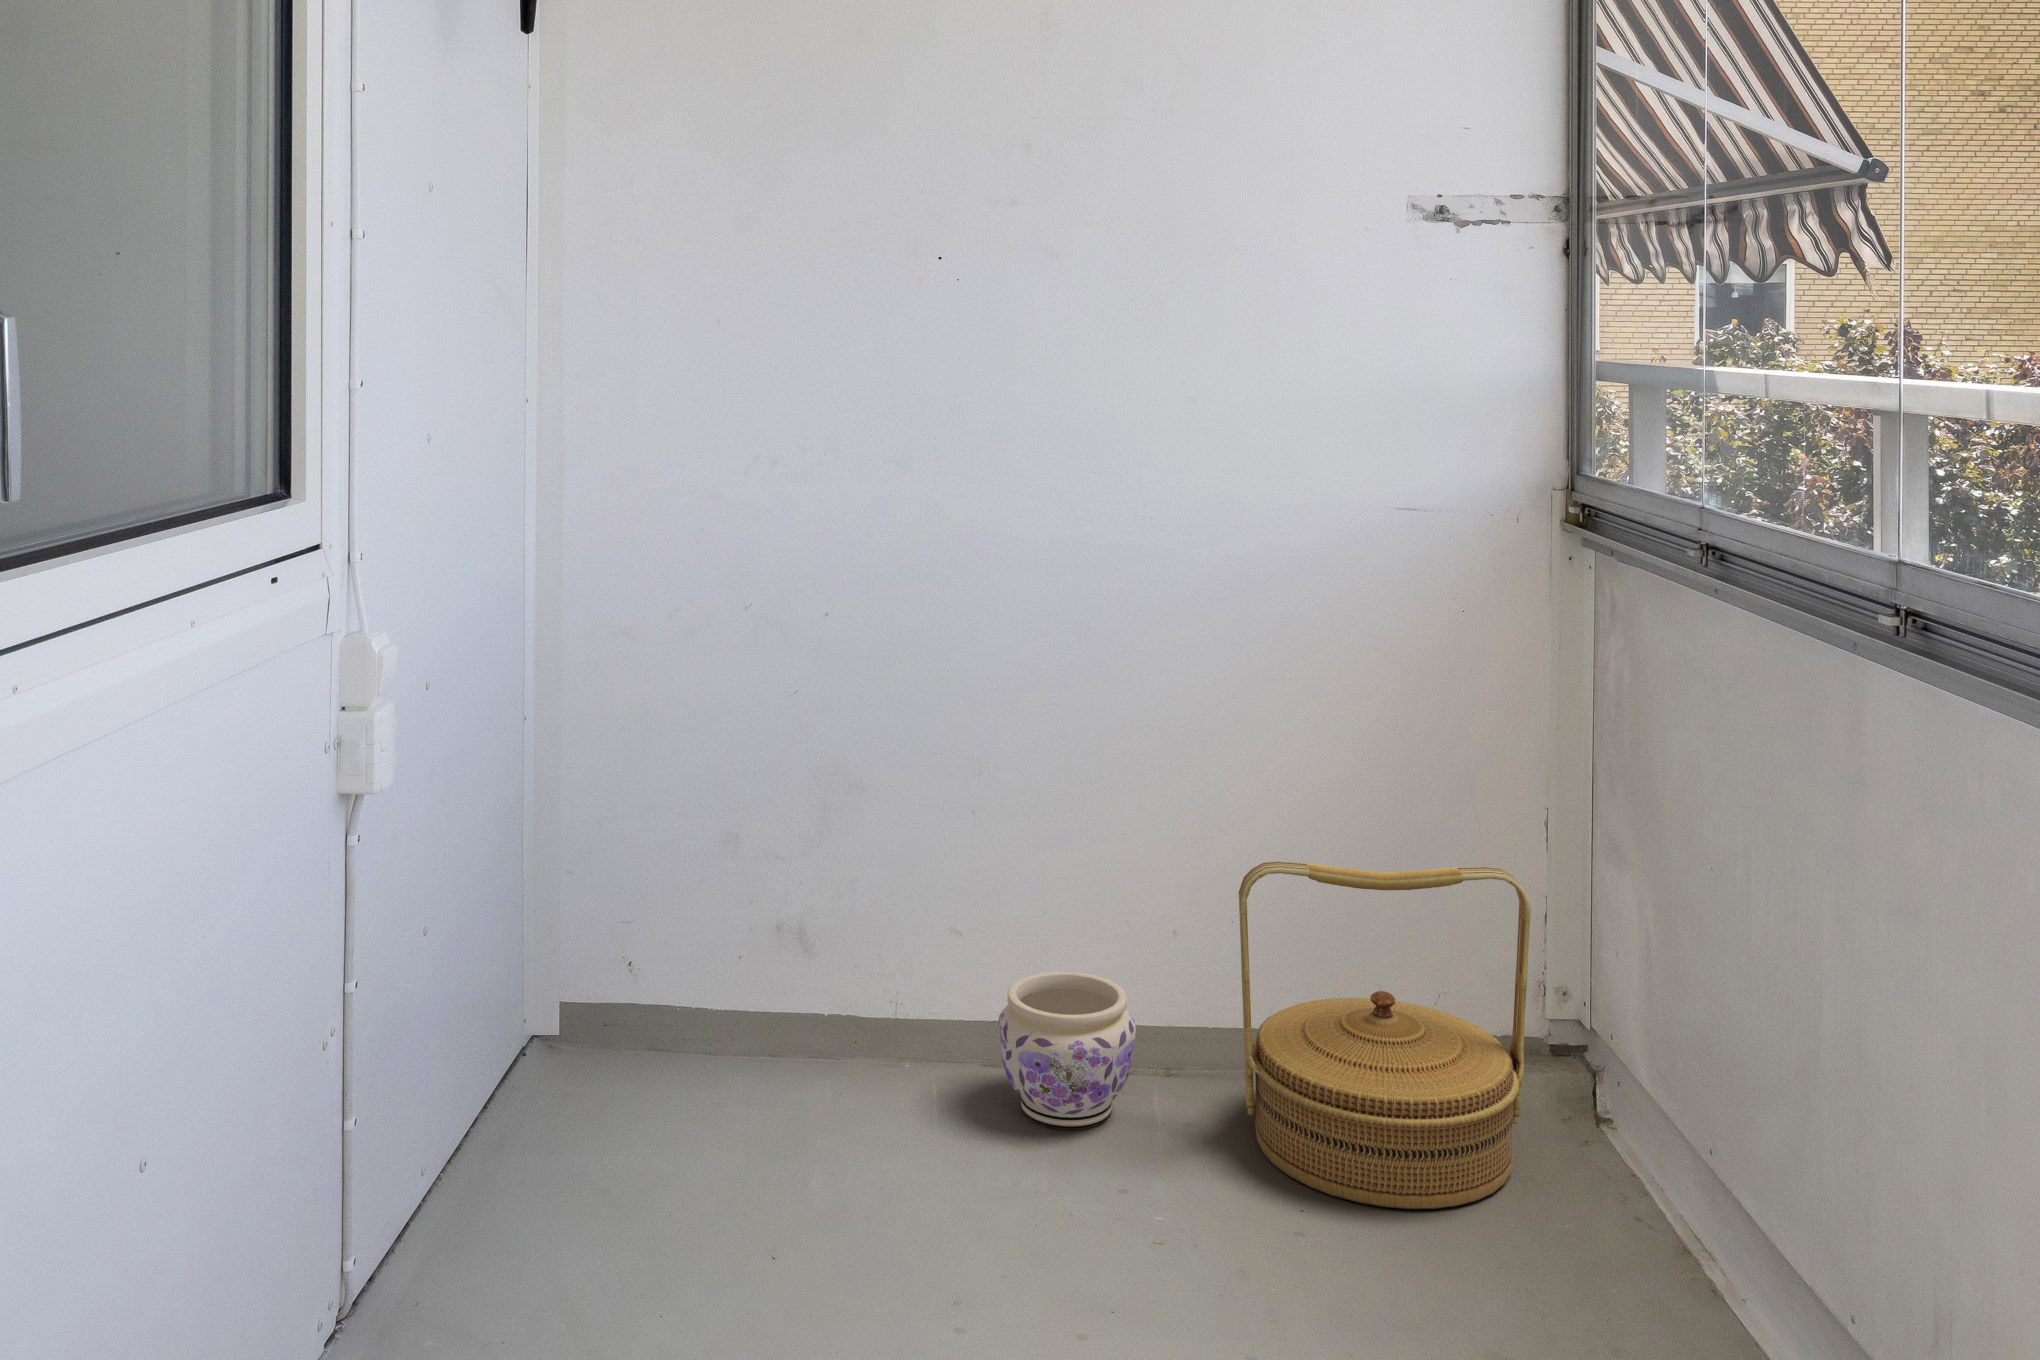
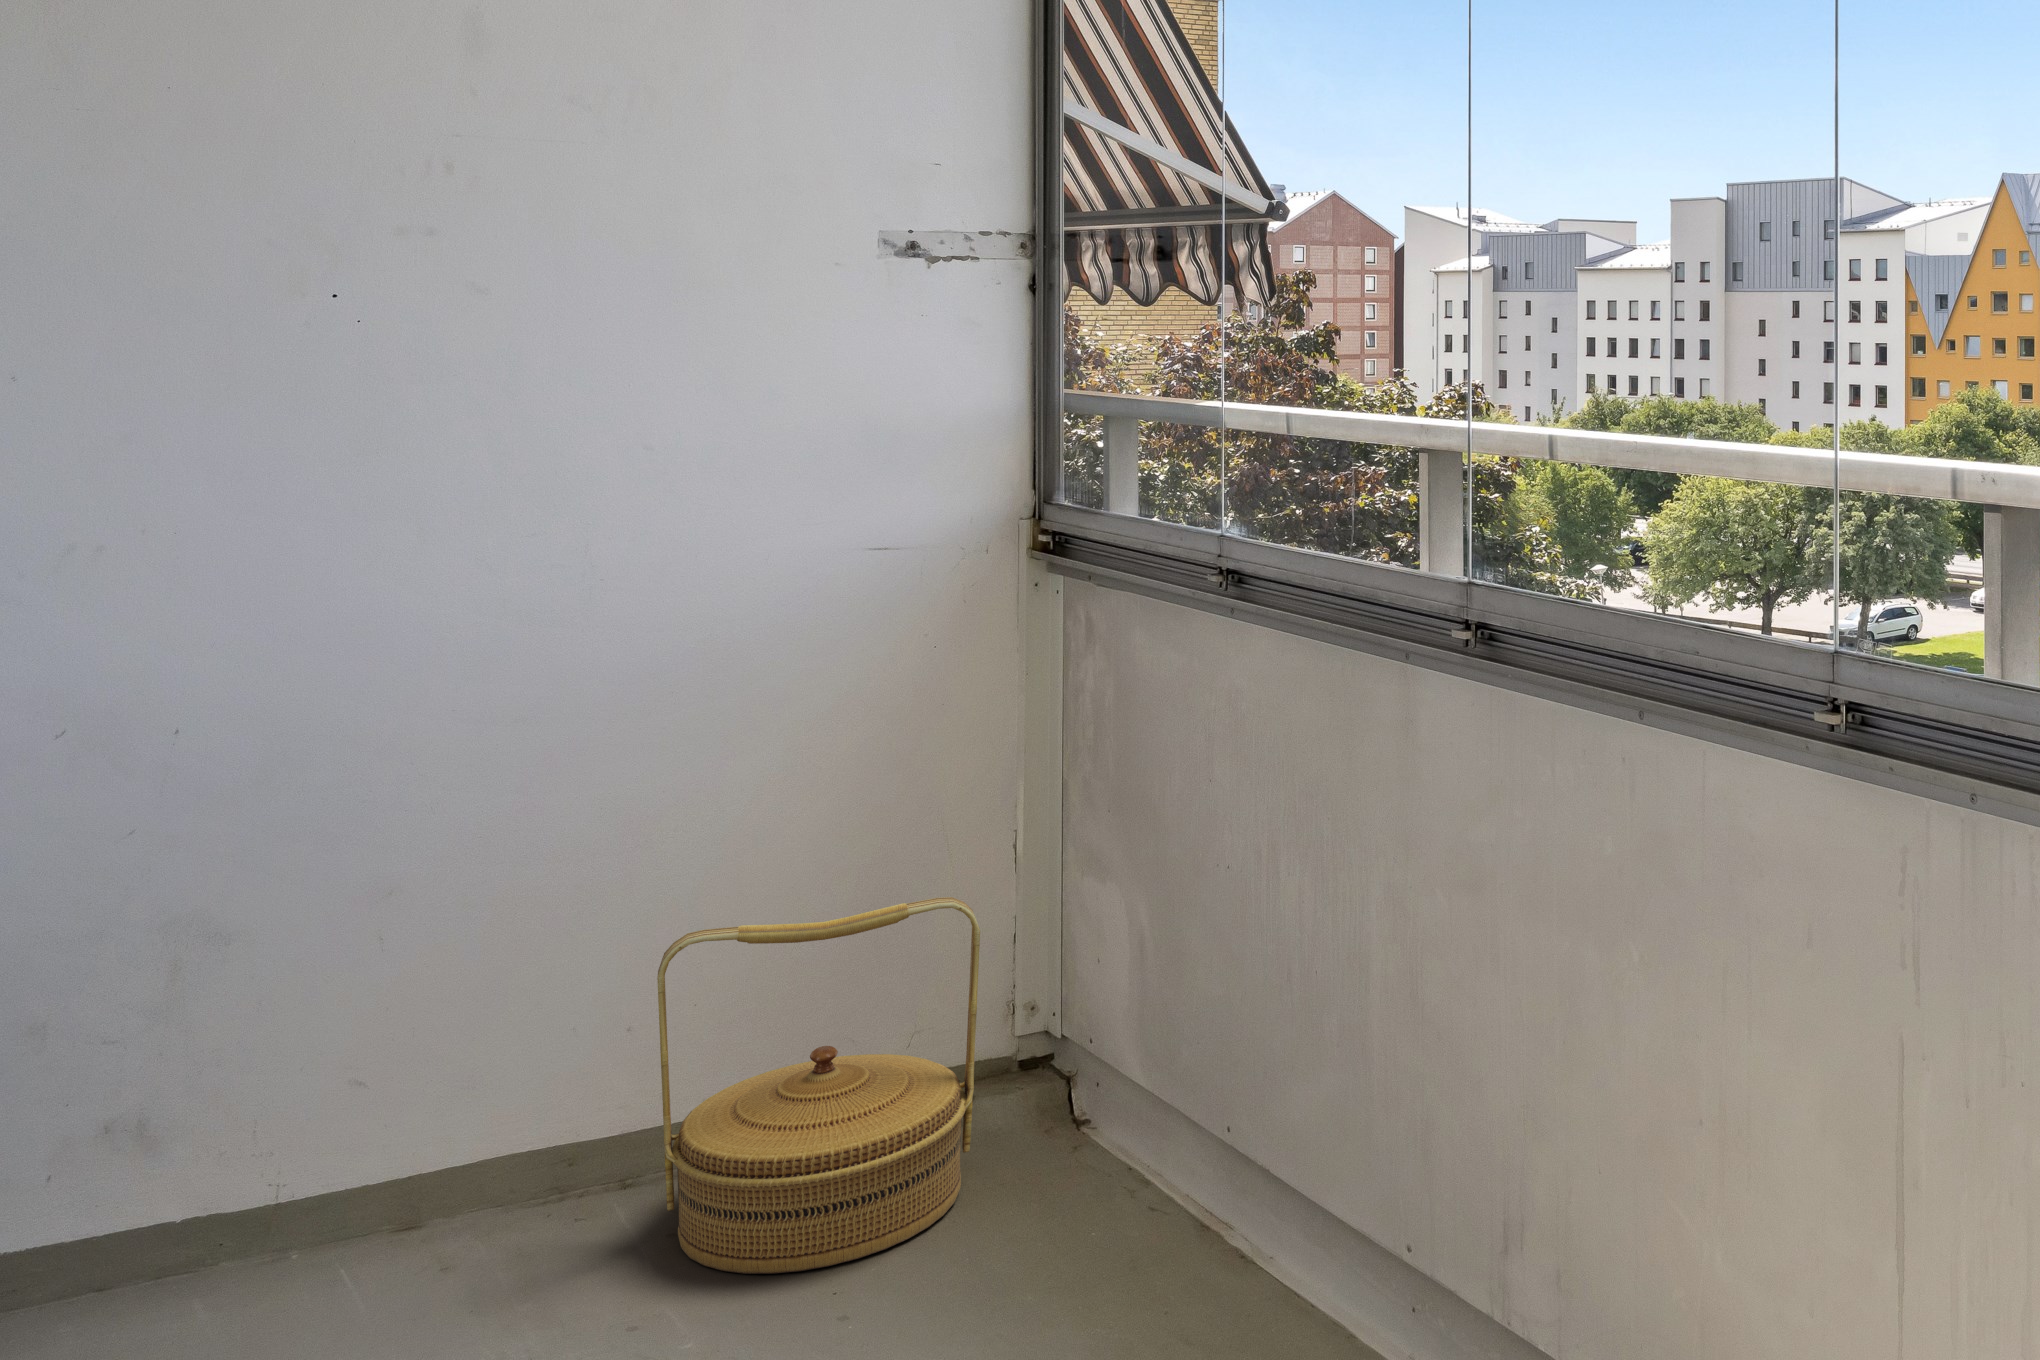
planter: present [998,971,1136,1129] -> none [353,1098,538,1284]

